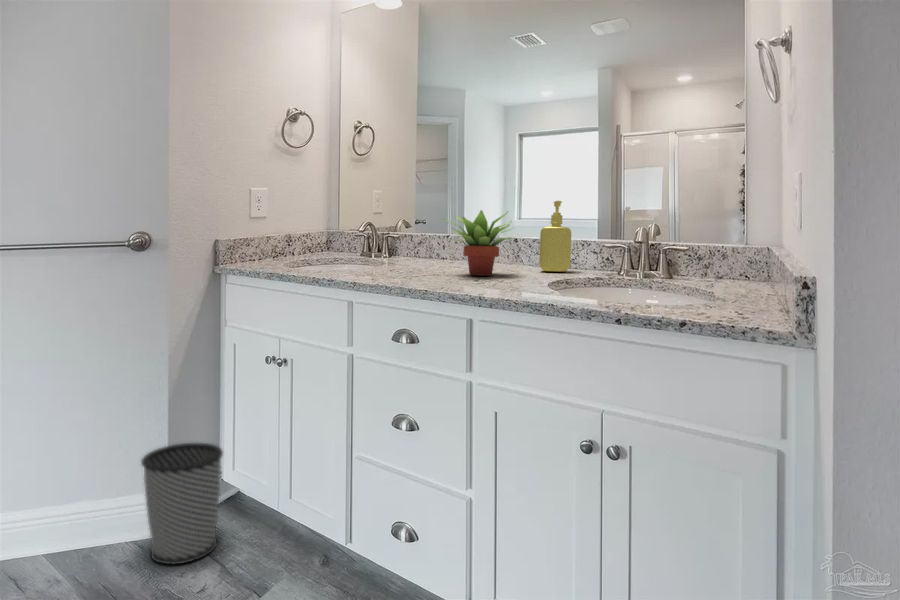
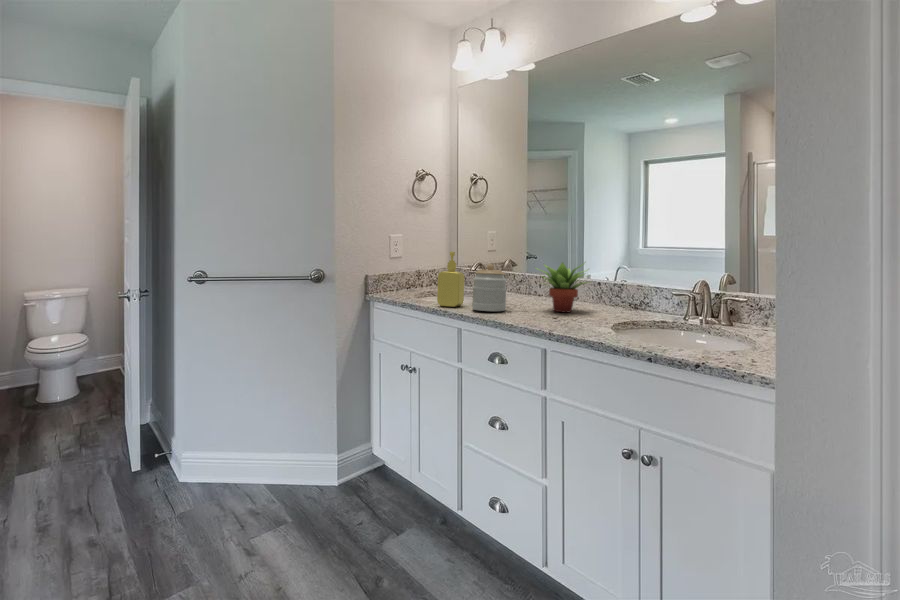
soap dispenser: present [539,201,571,272] -> present [437,251,465,307]
jar: none [364,215,410,276] -> present [472,264,507,311]
wastebasket: present [141,443,223,564] -> none [314,425,369,511]

